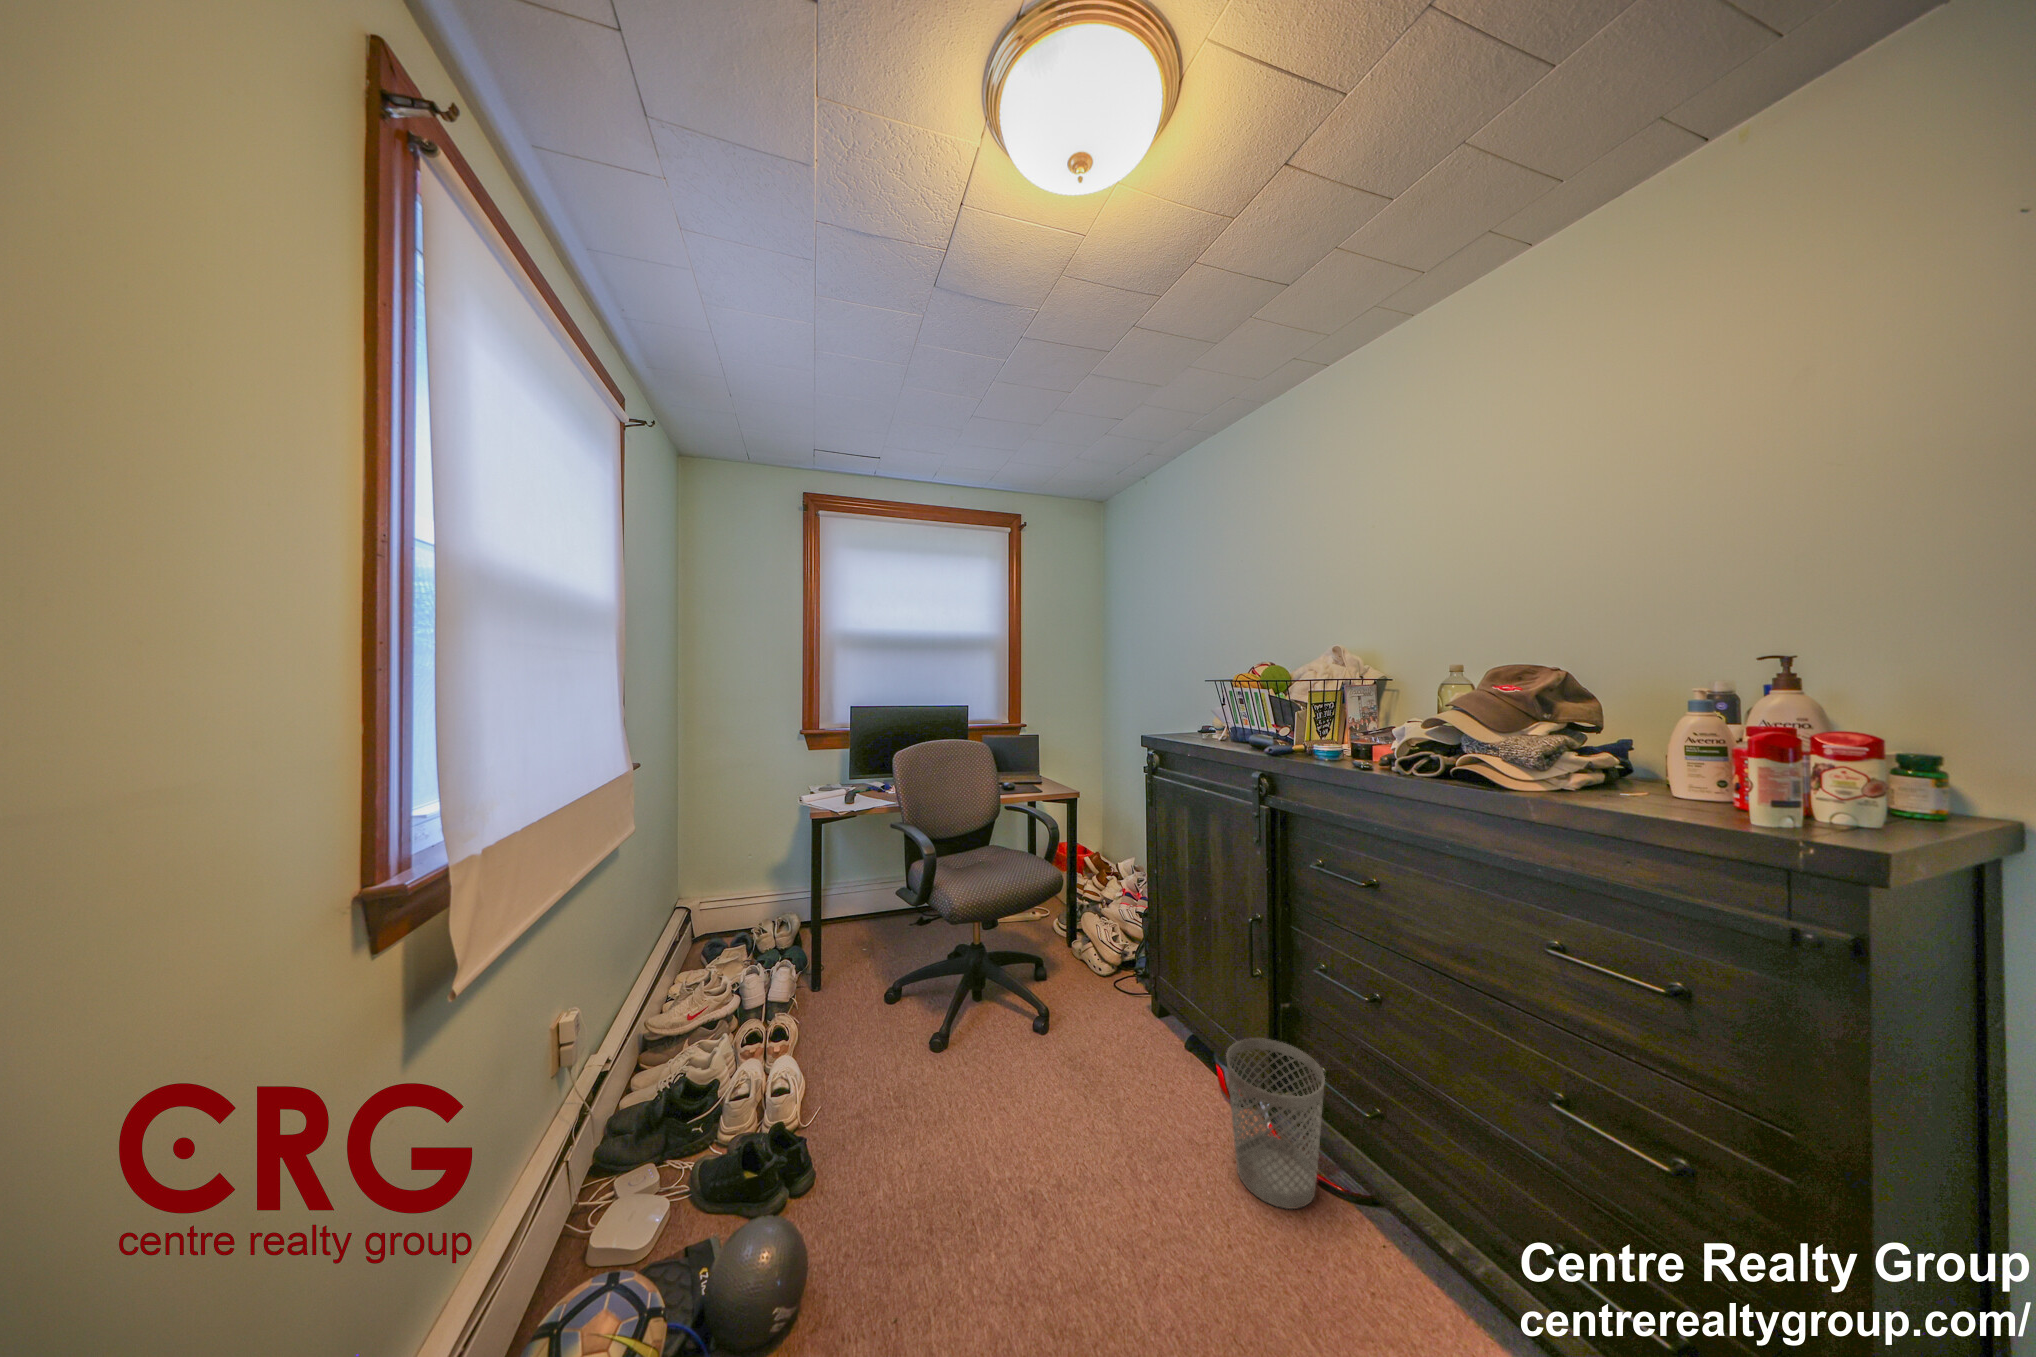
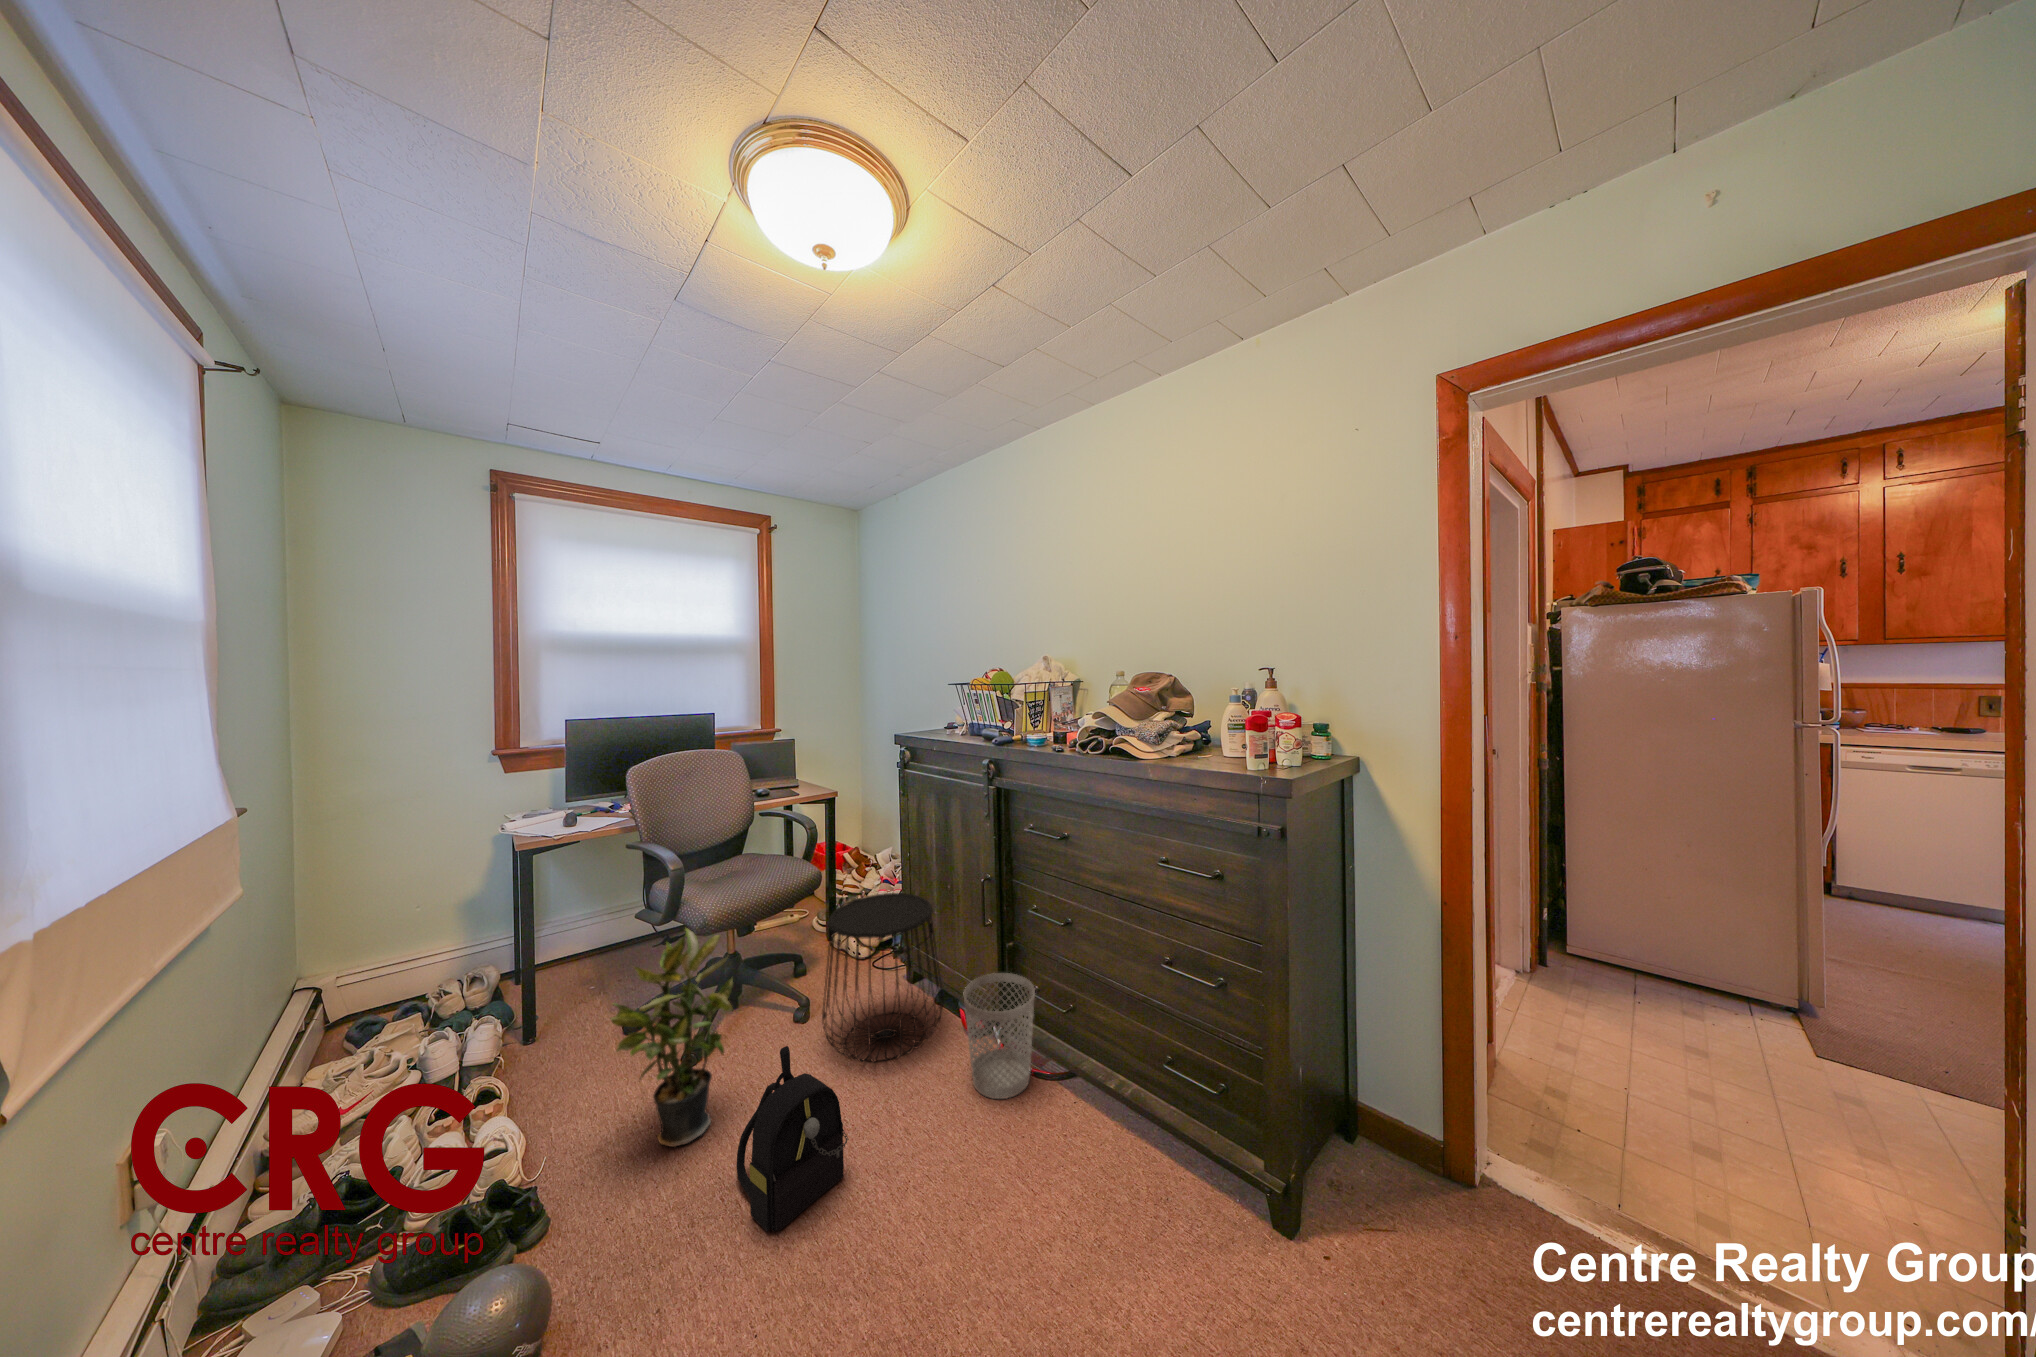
side table: none [1062,912,1198,1108] -> present [822,893,944,1062]
potted plant: none [868,915,975,1137] -> present [611,928,733,1147]
backpack: none [973,1068,1089,1279] -> present [736,1046,849,1231]

